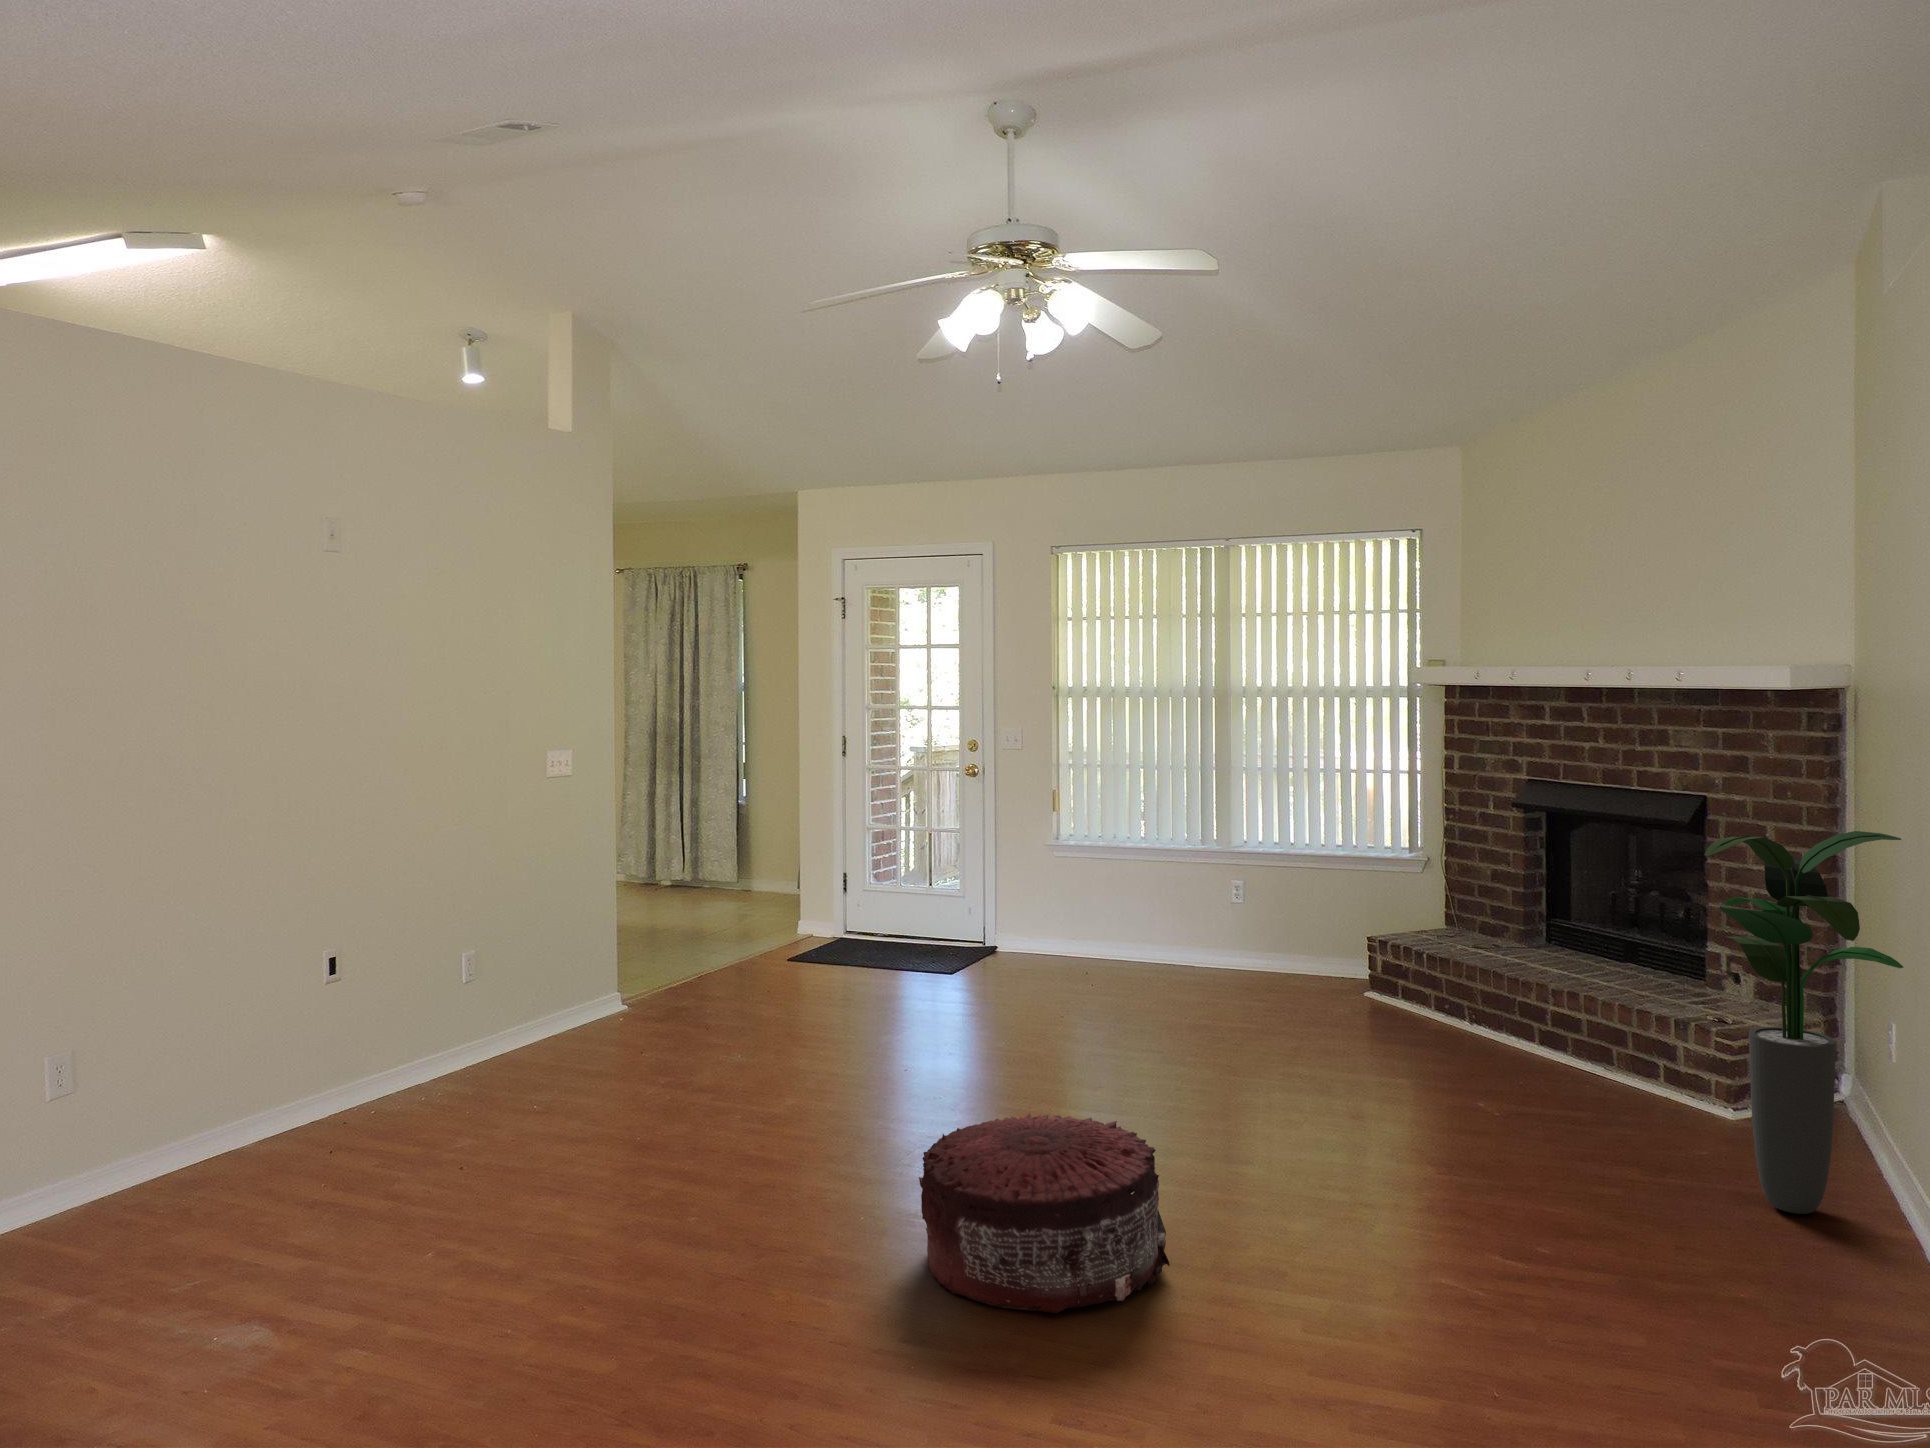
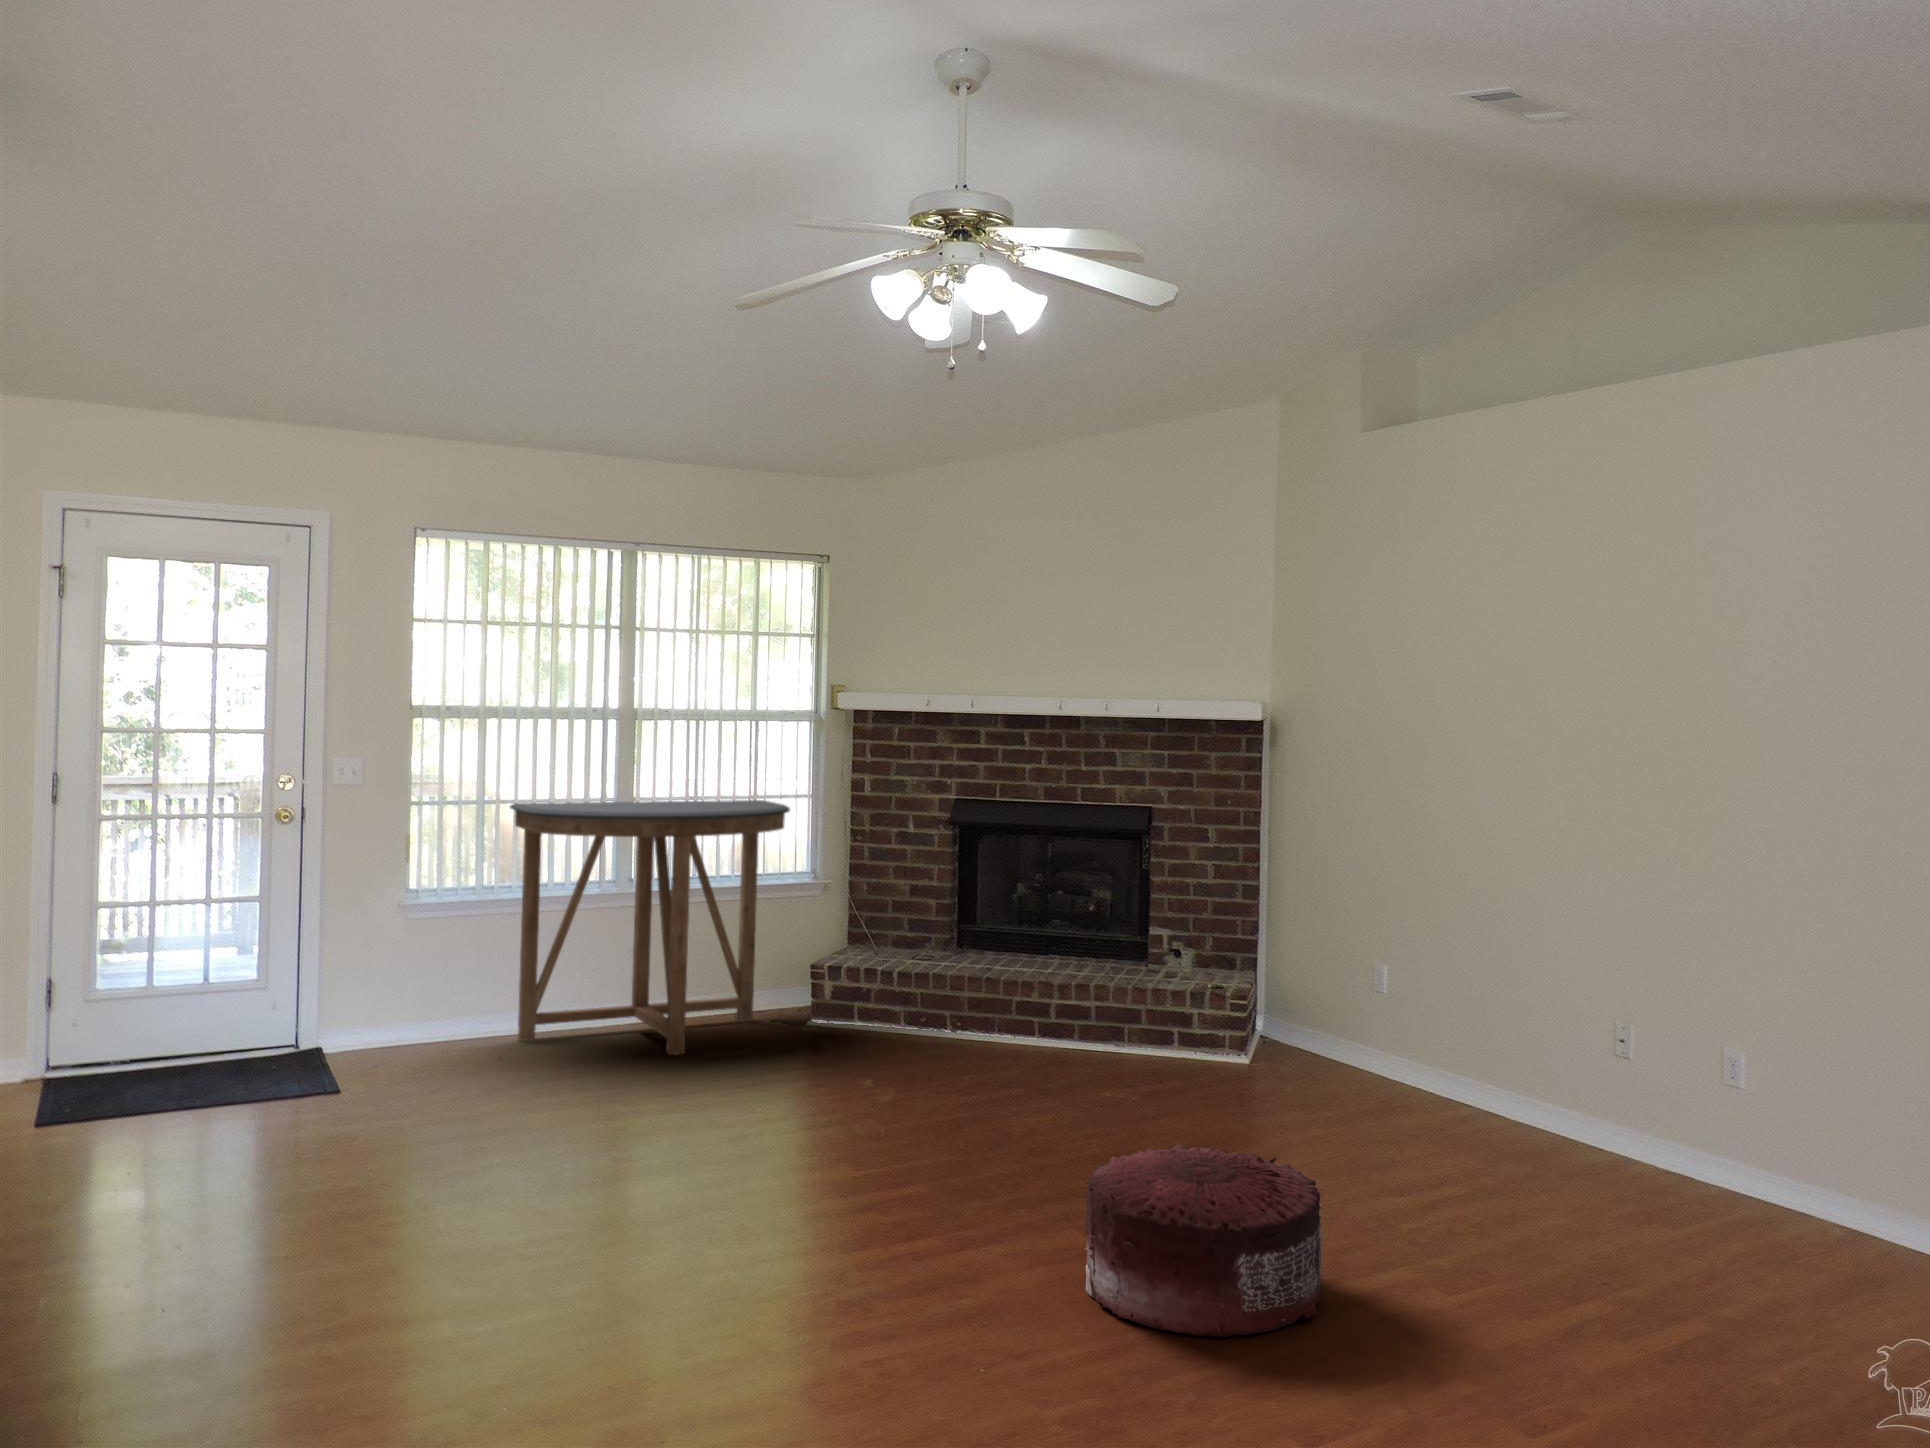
console table: none [1107,770,1350,994] -> present [510,800,790,1055]
potted plant: present [1704,831,1903,1214] -> none [1331,825,1464,1109]

